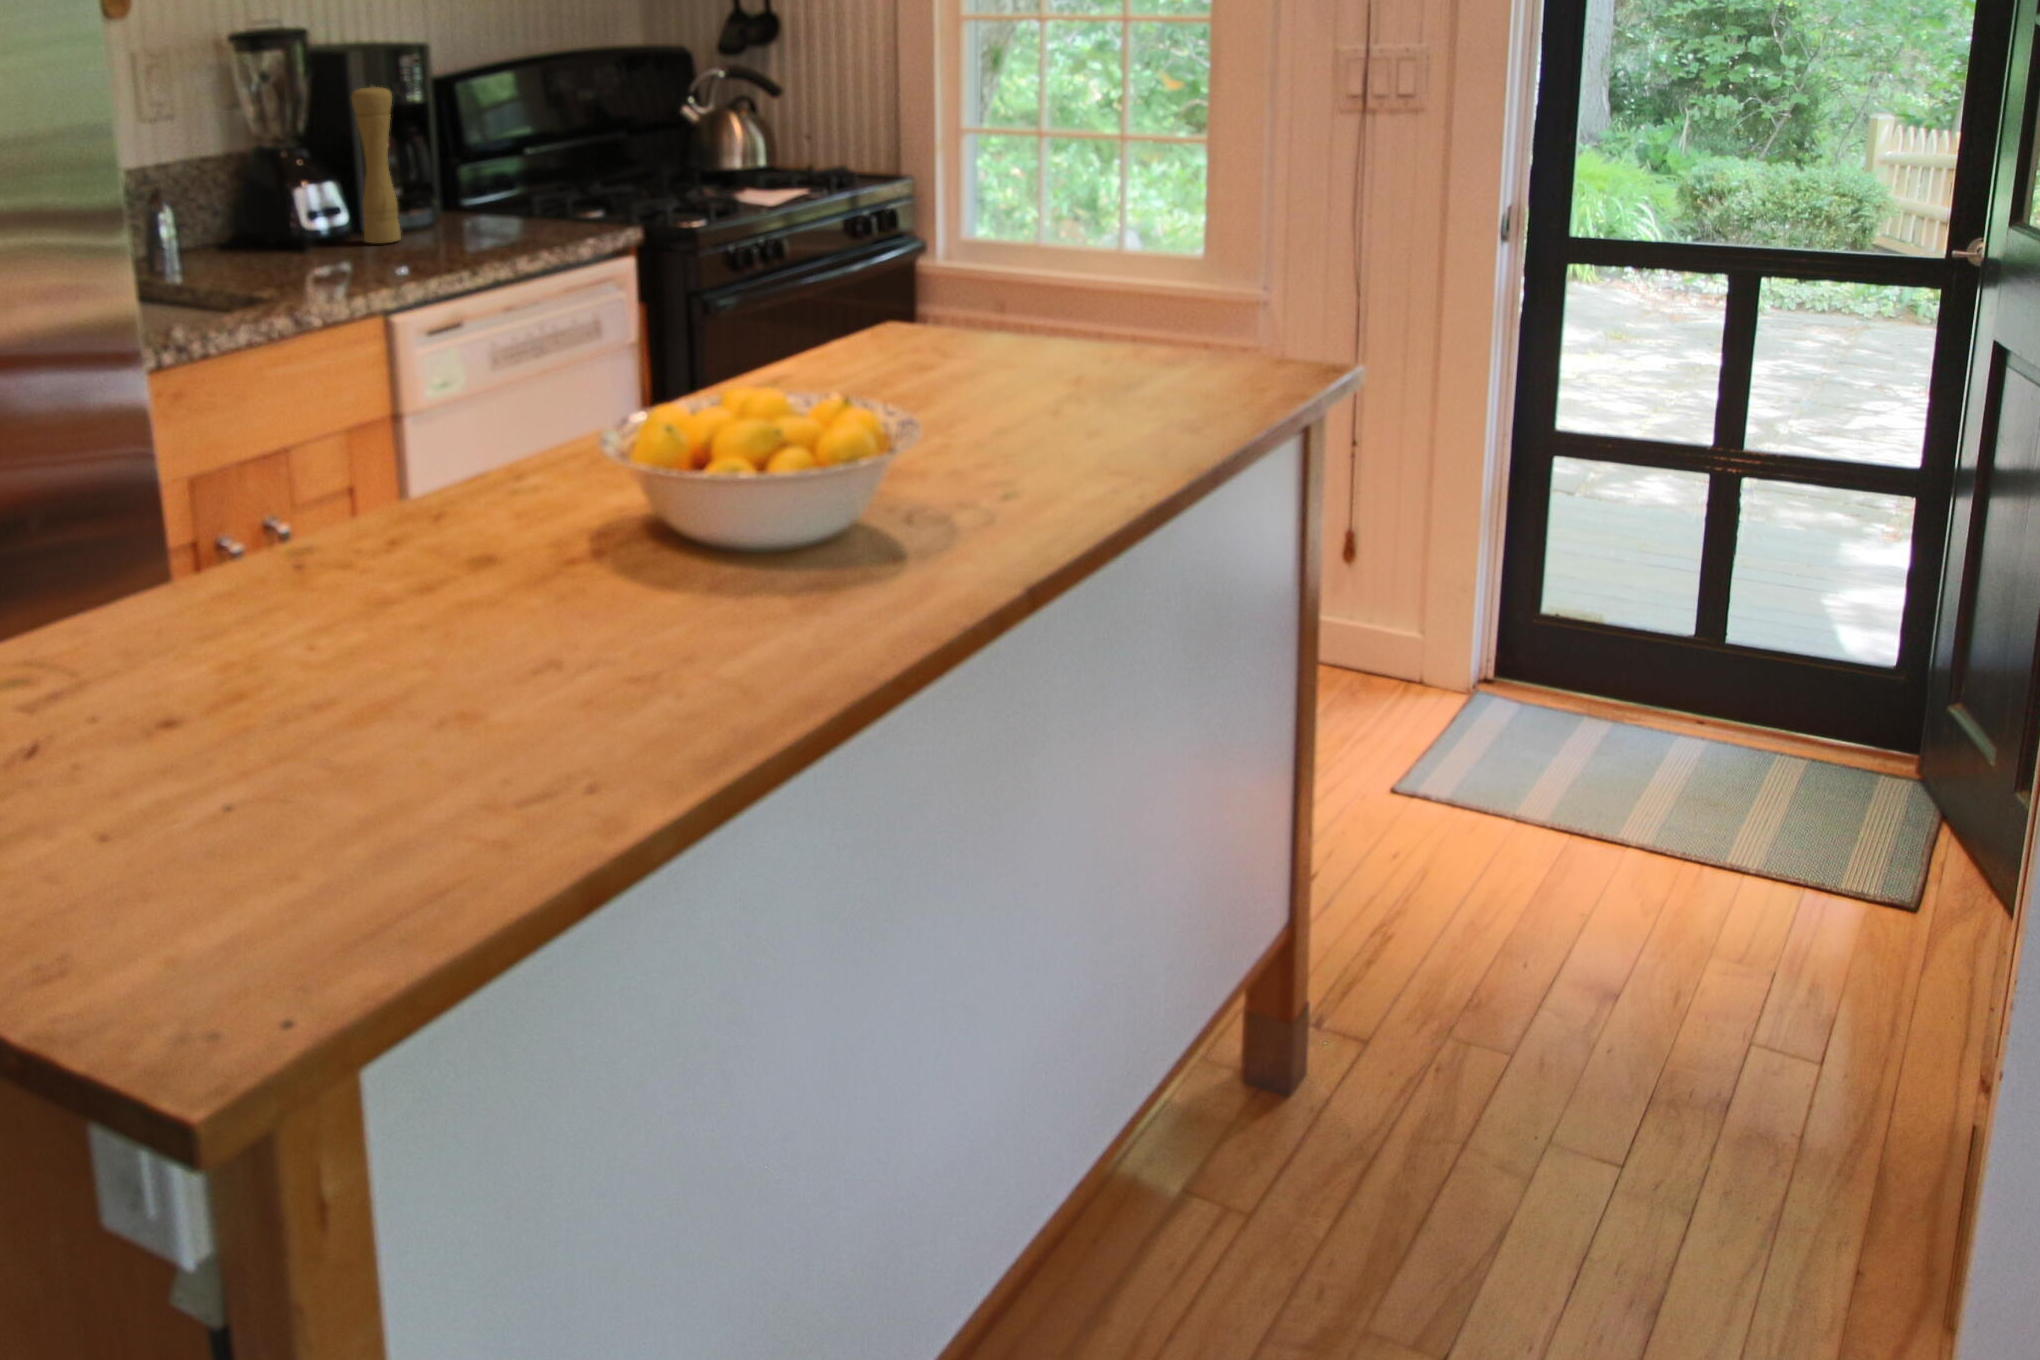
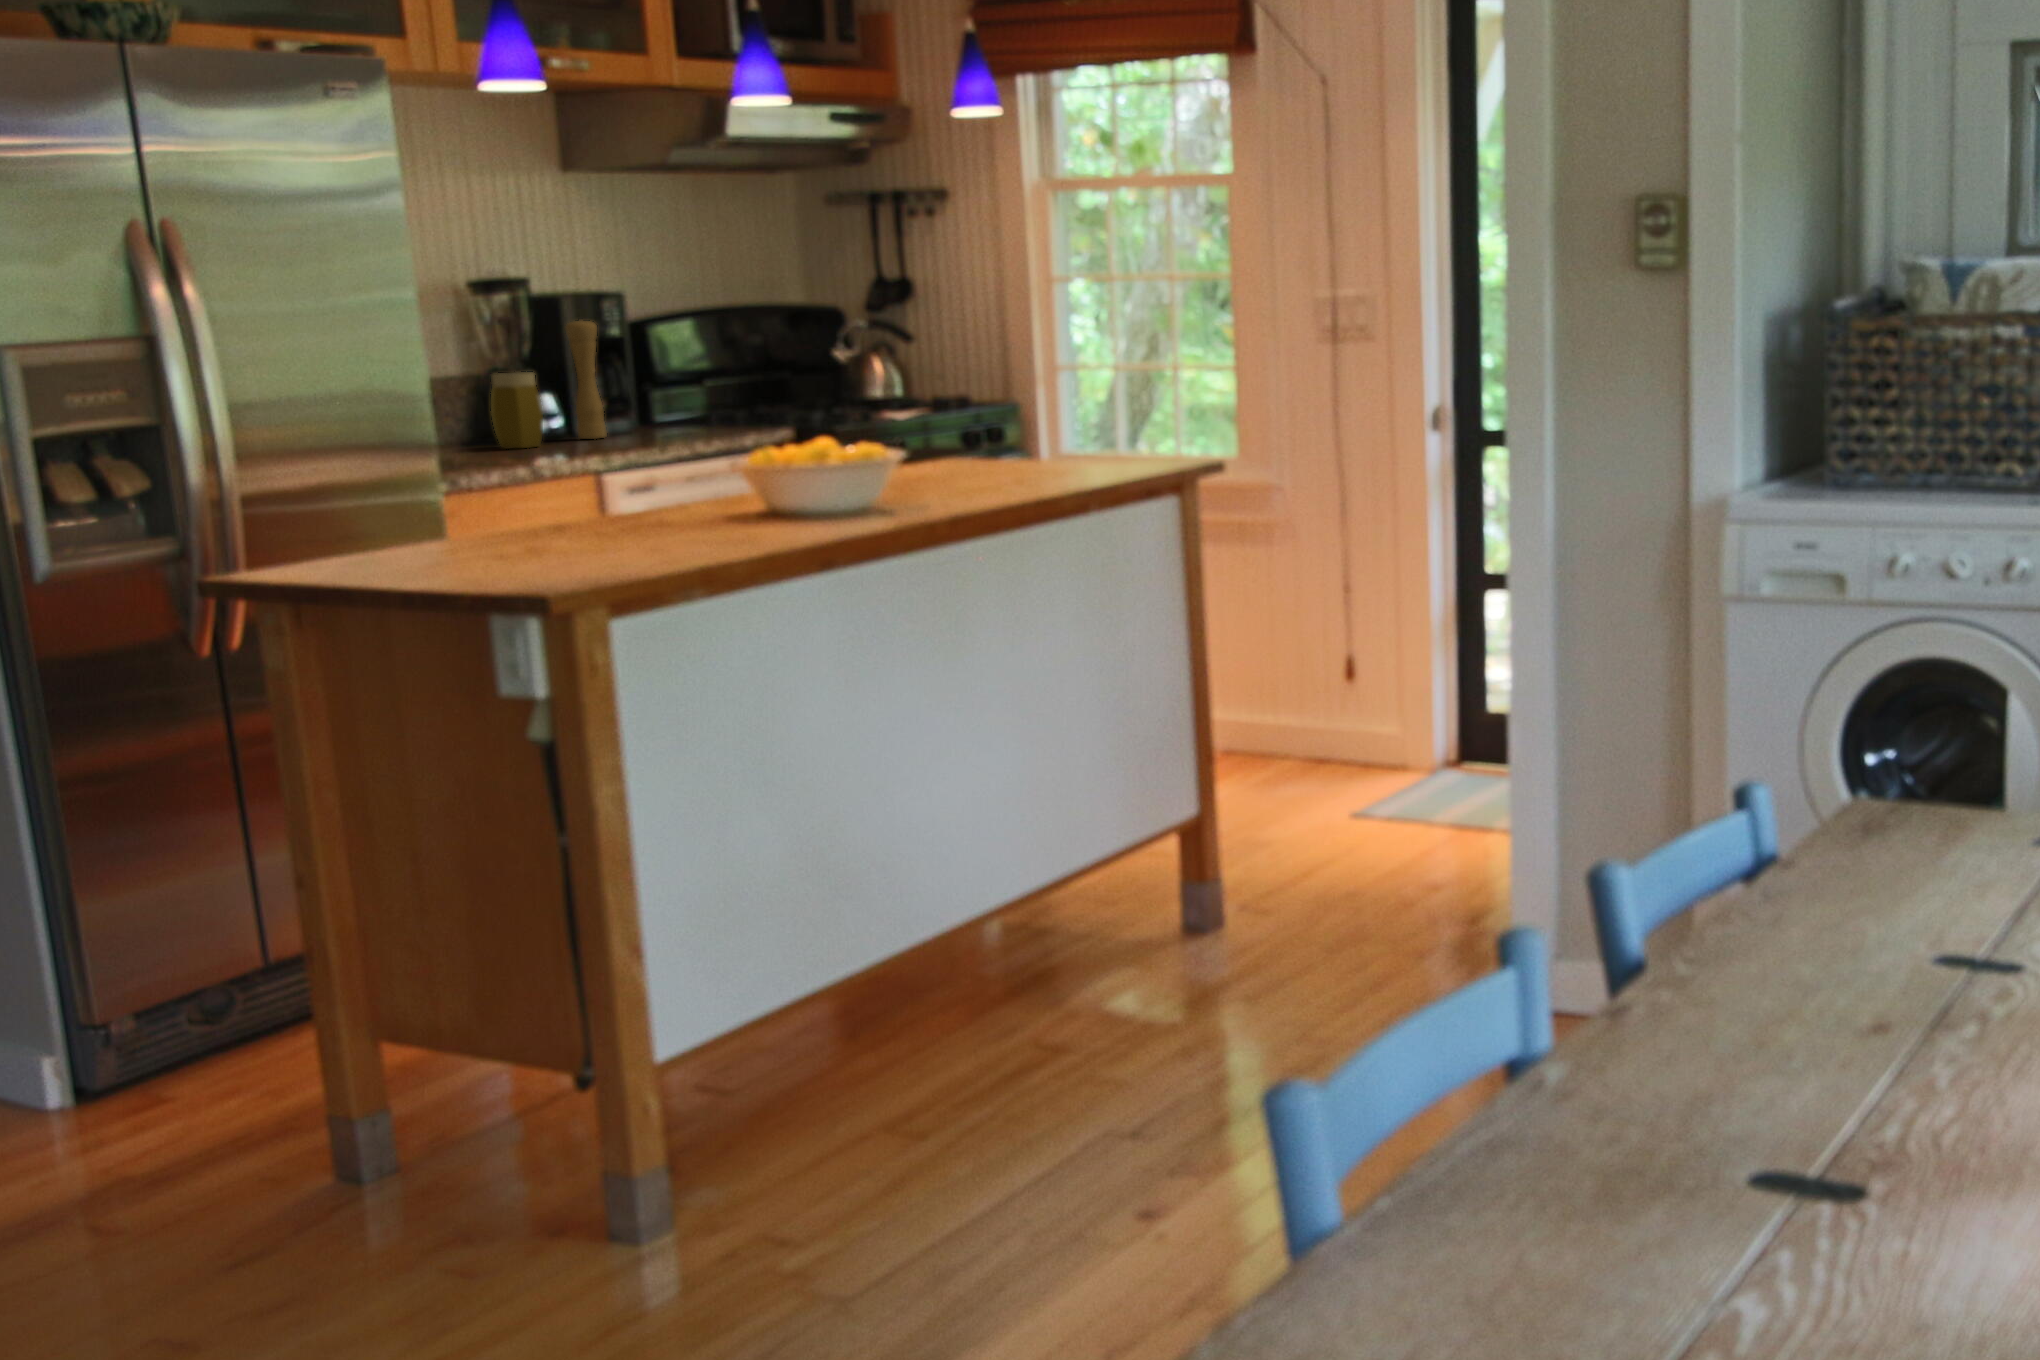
jar: none [252,159,318,263] -> present [491,372,543,448]

